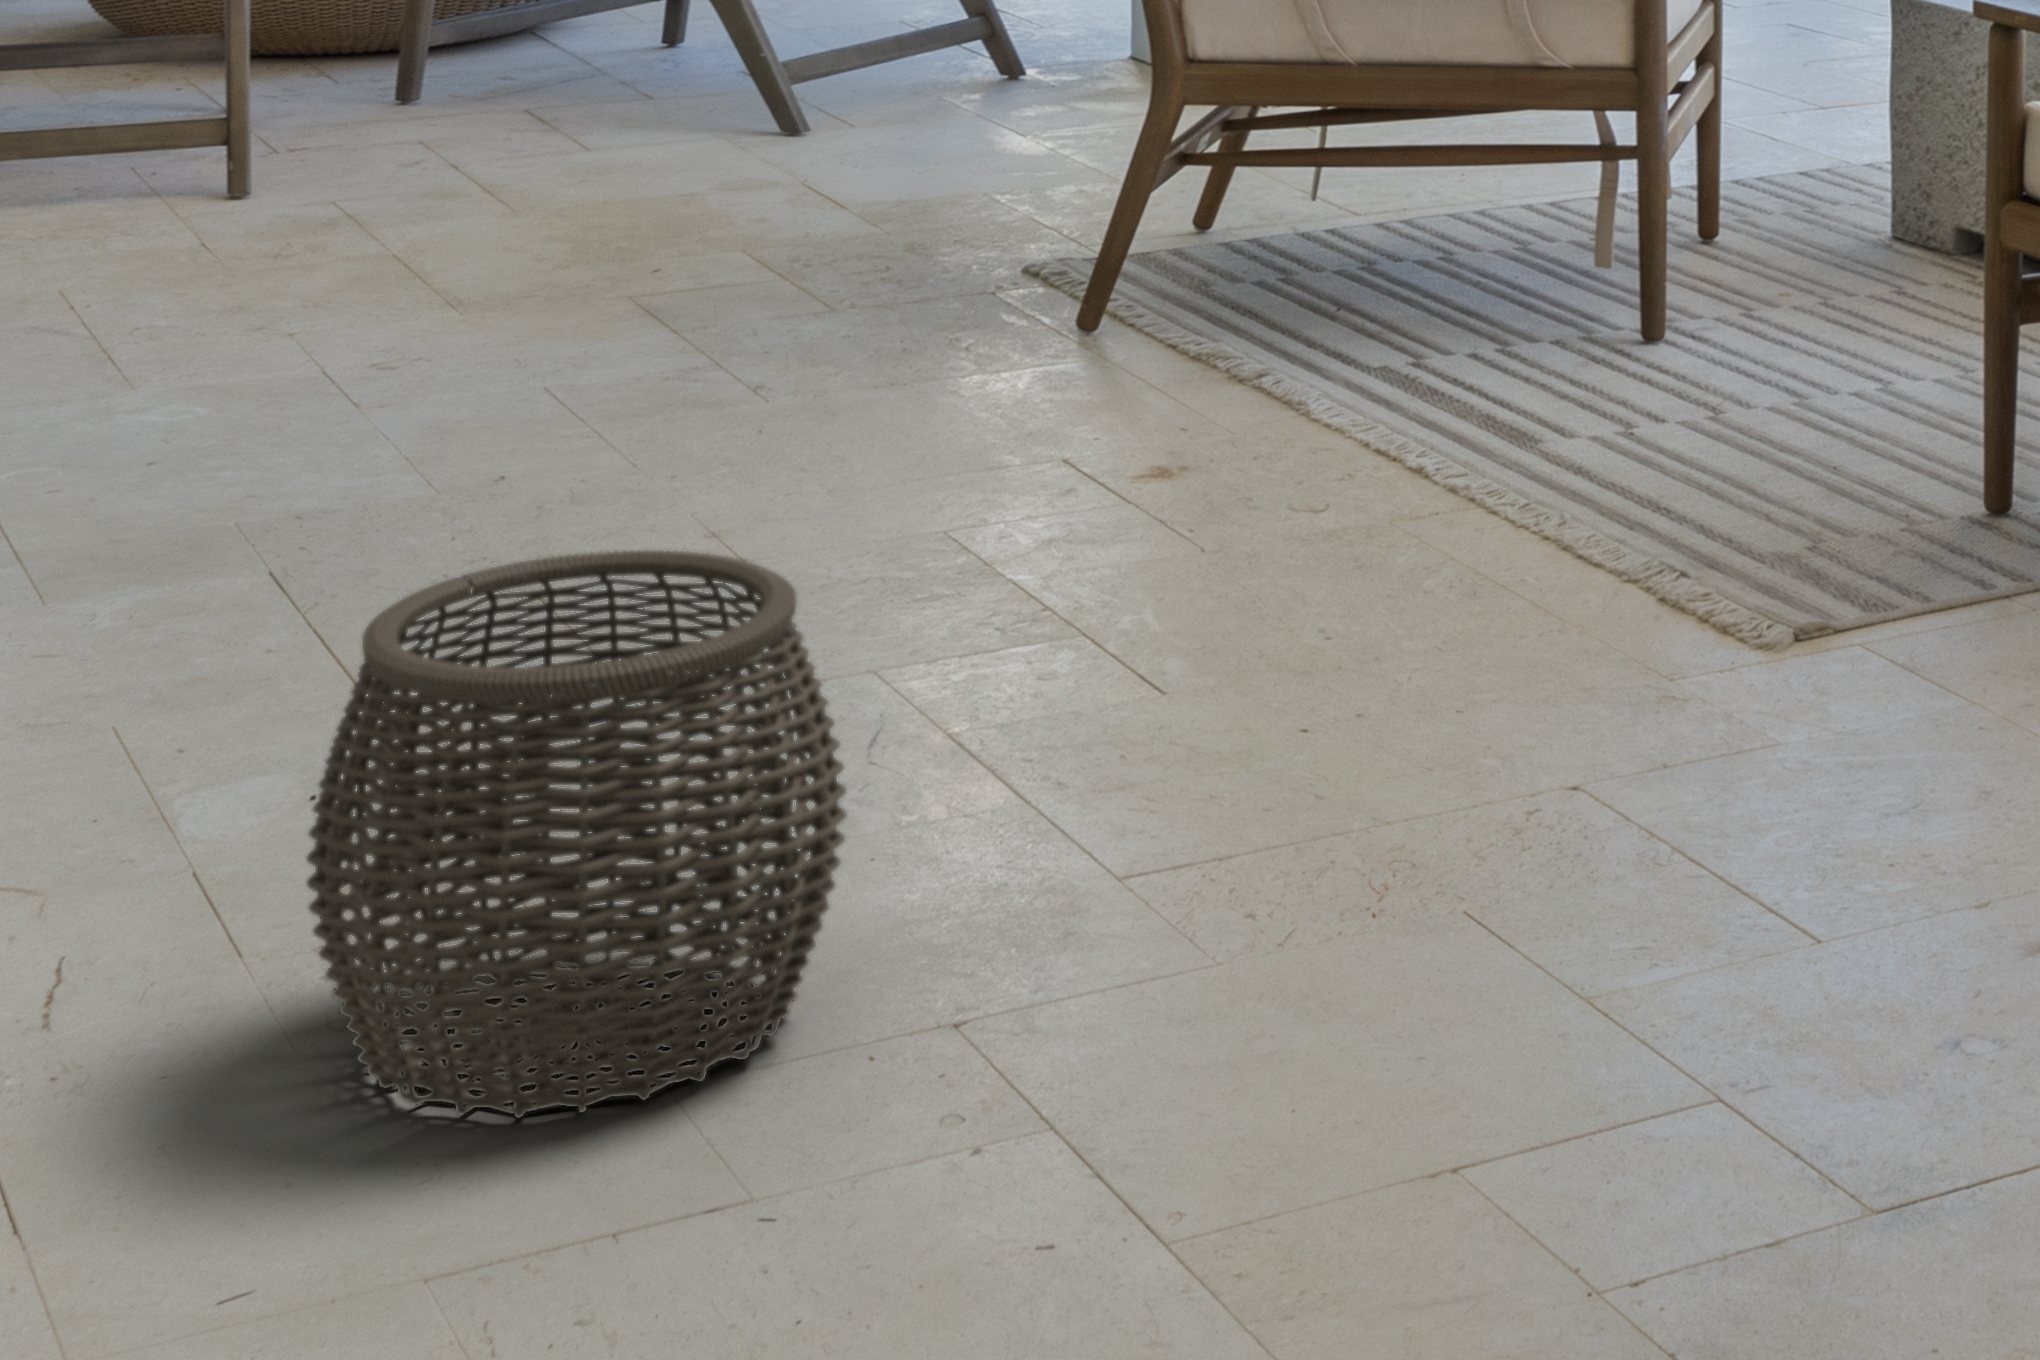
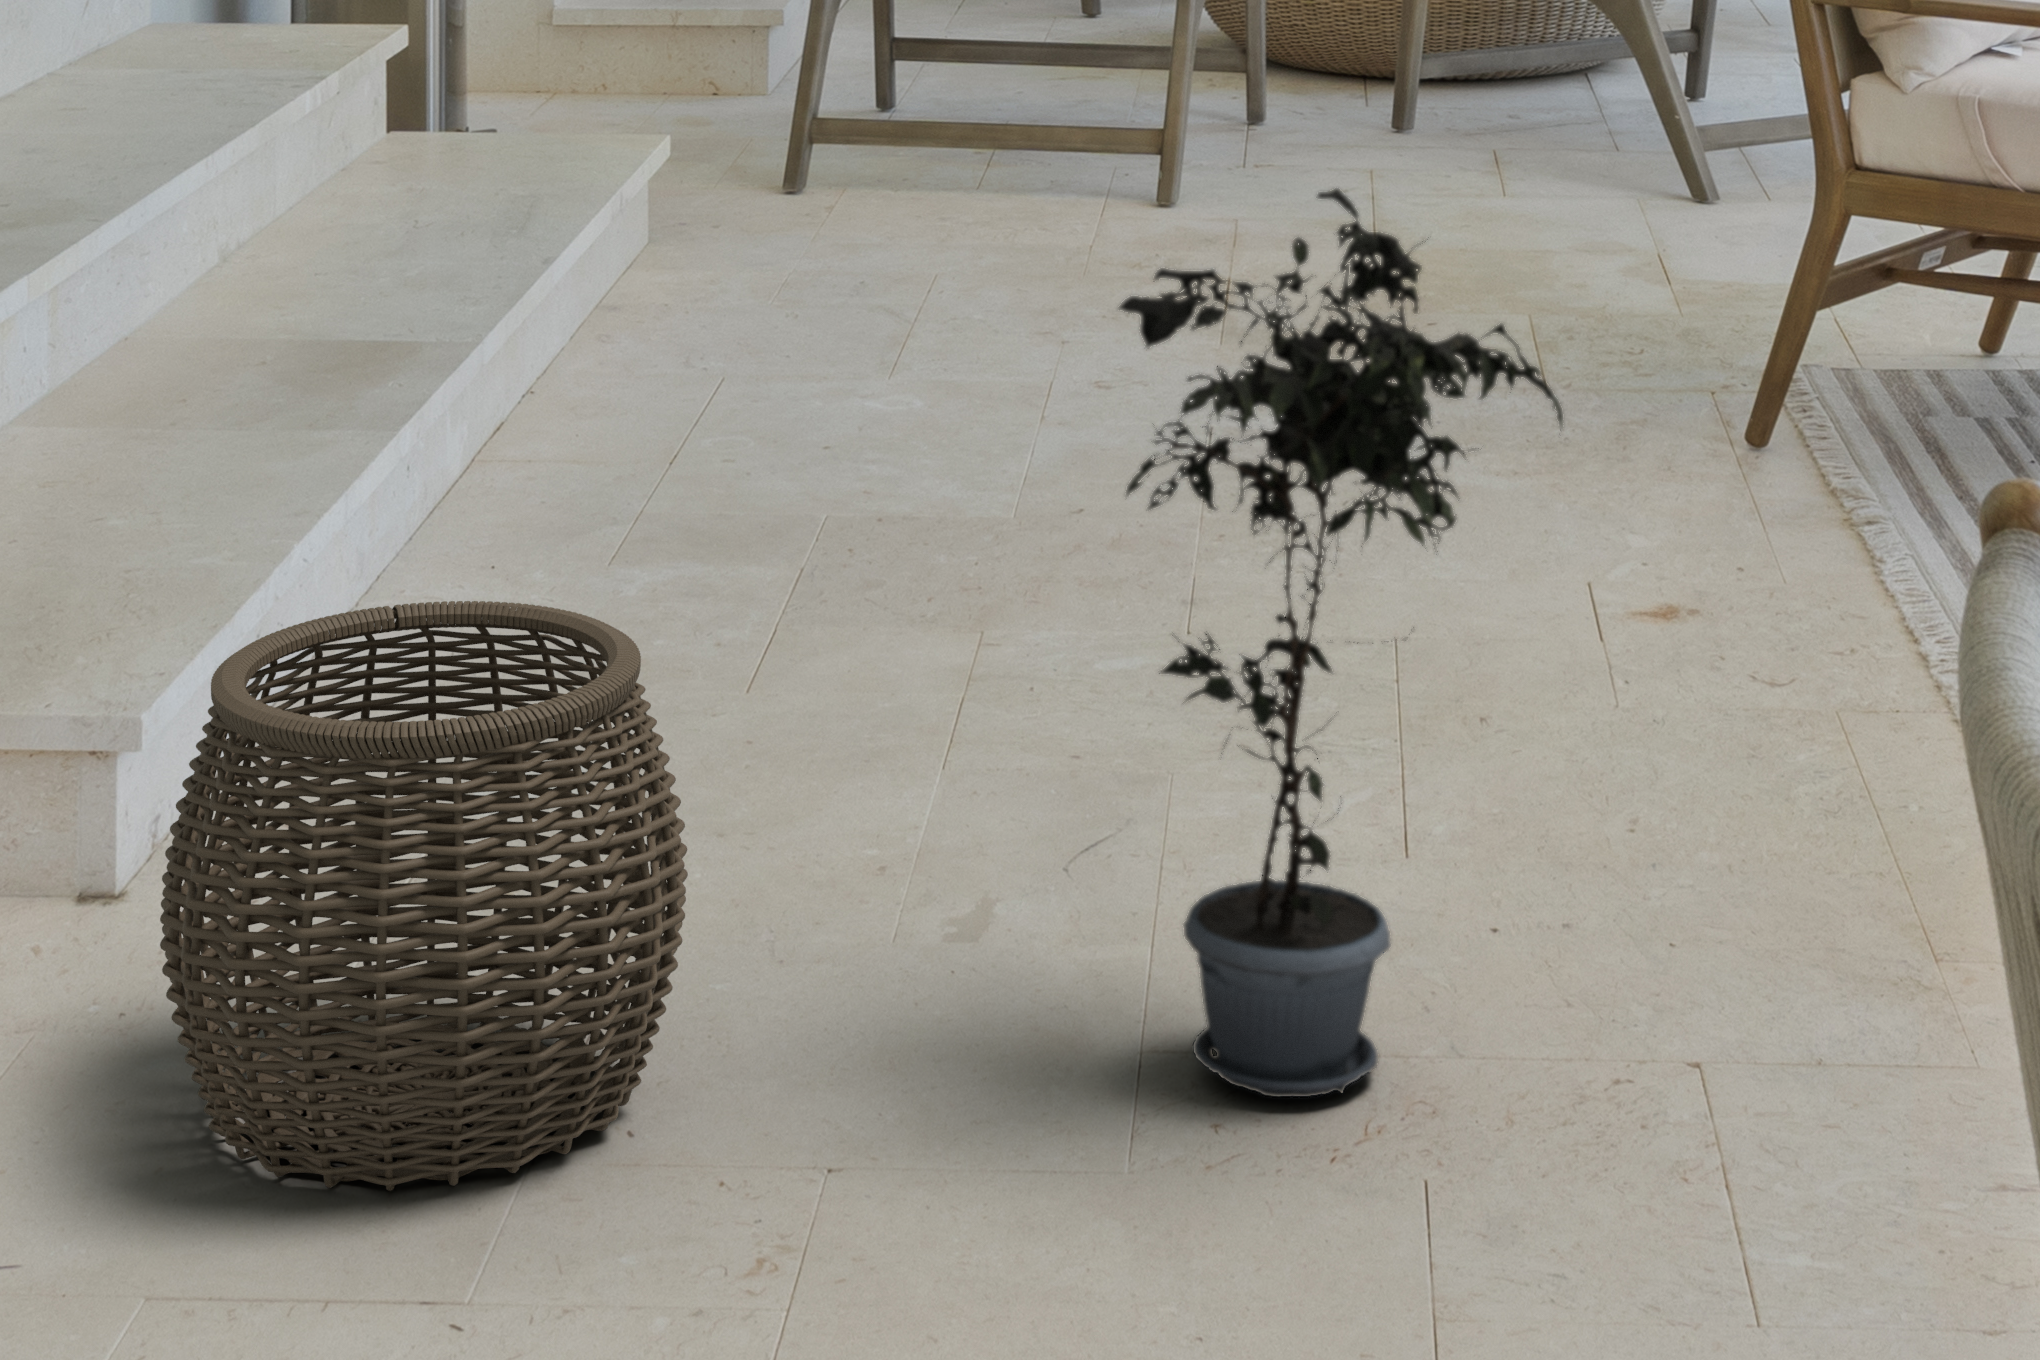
potted plant: none [1096,70,1582,856] -> present [1119,189,1563,1097]

